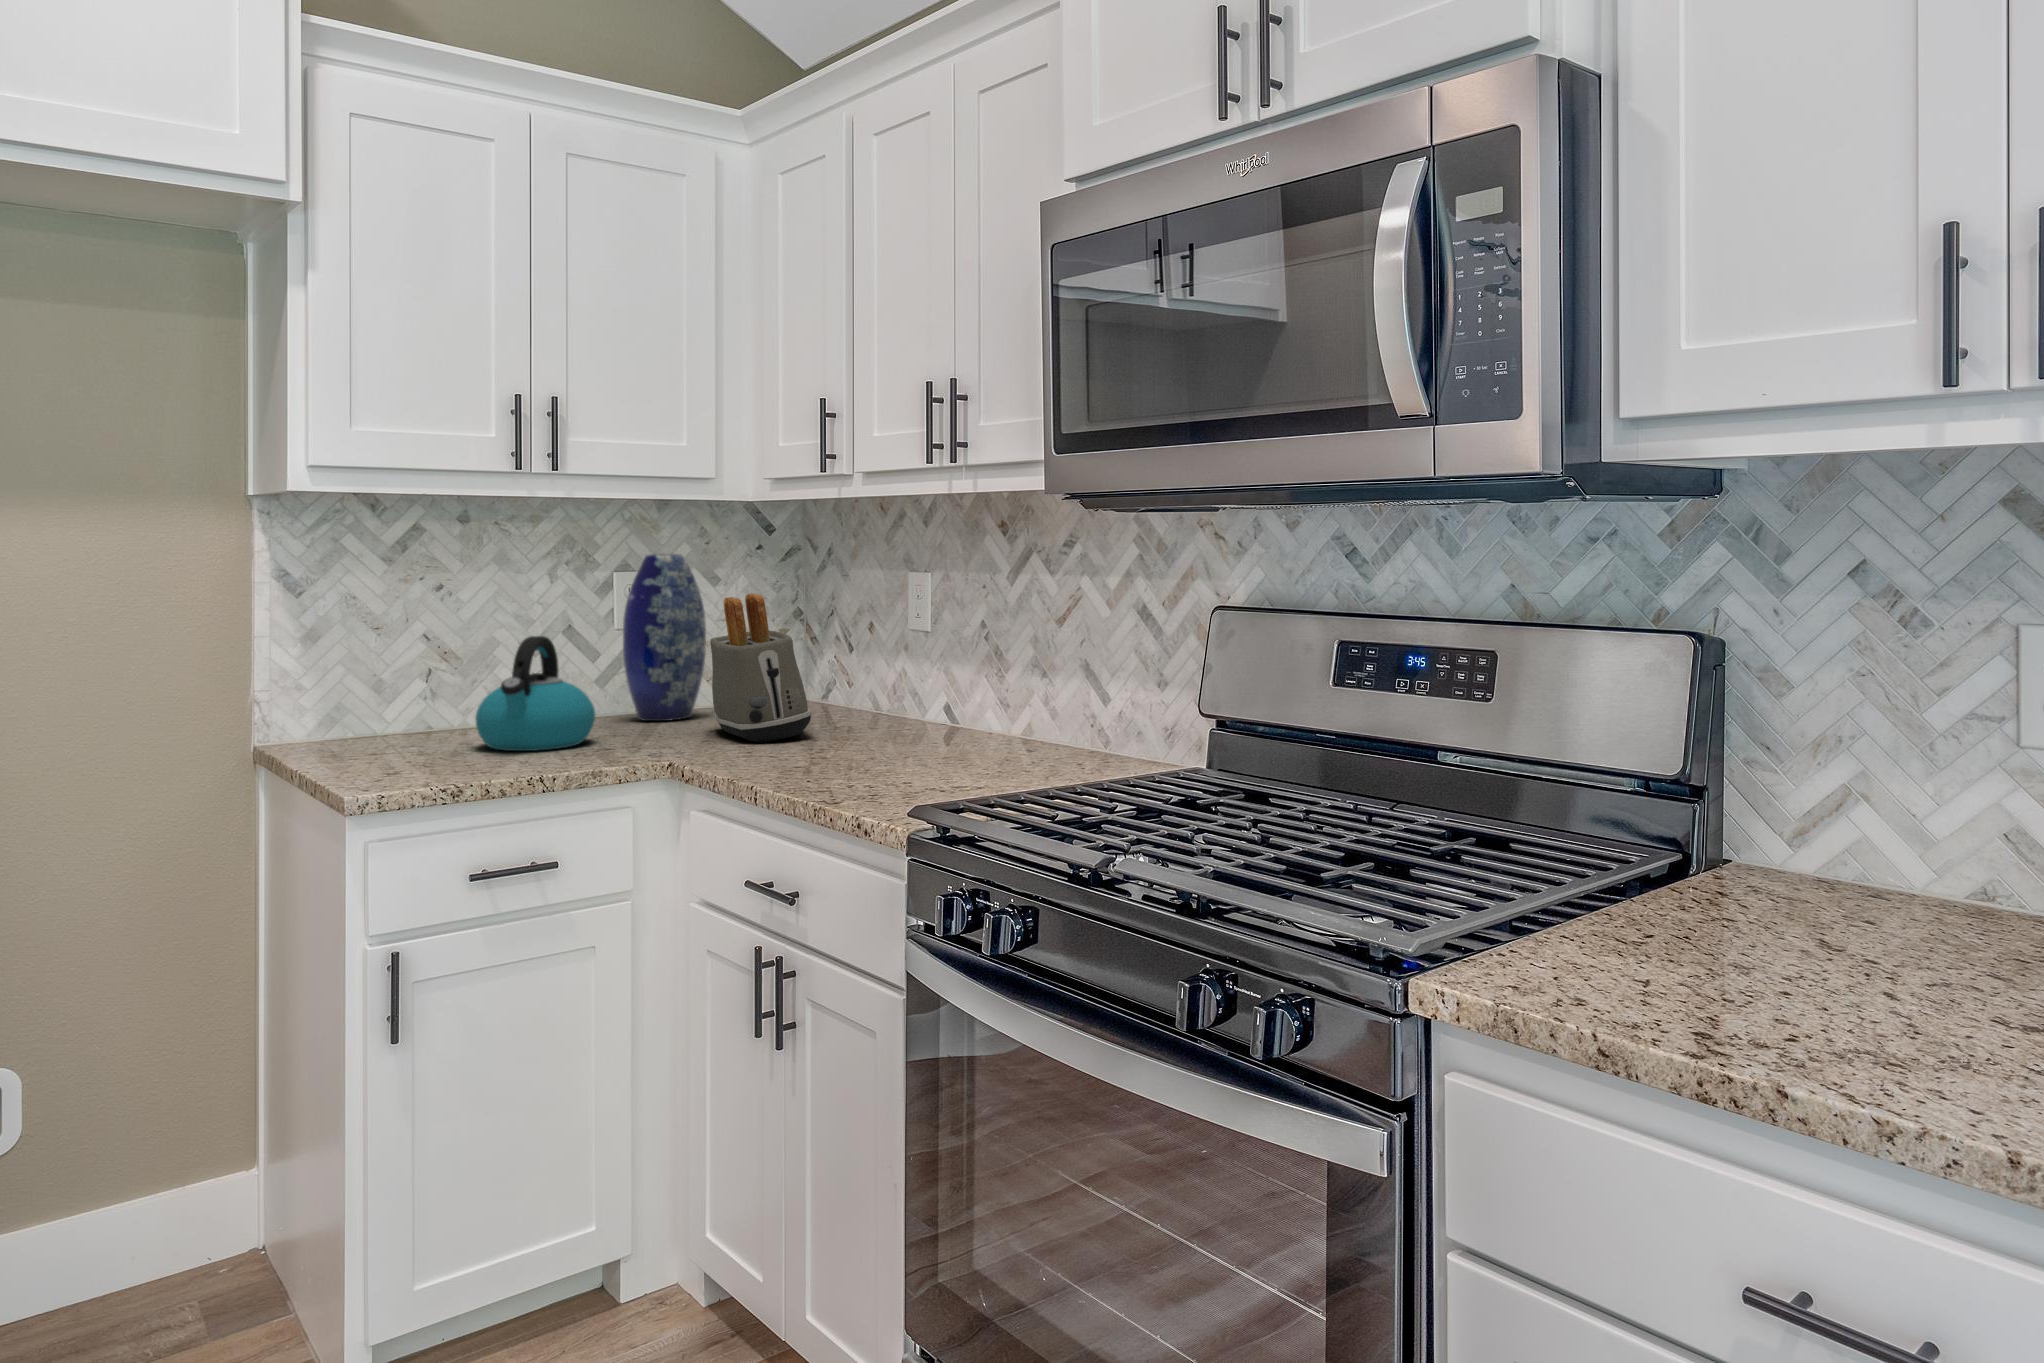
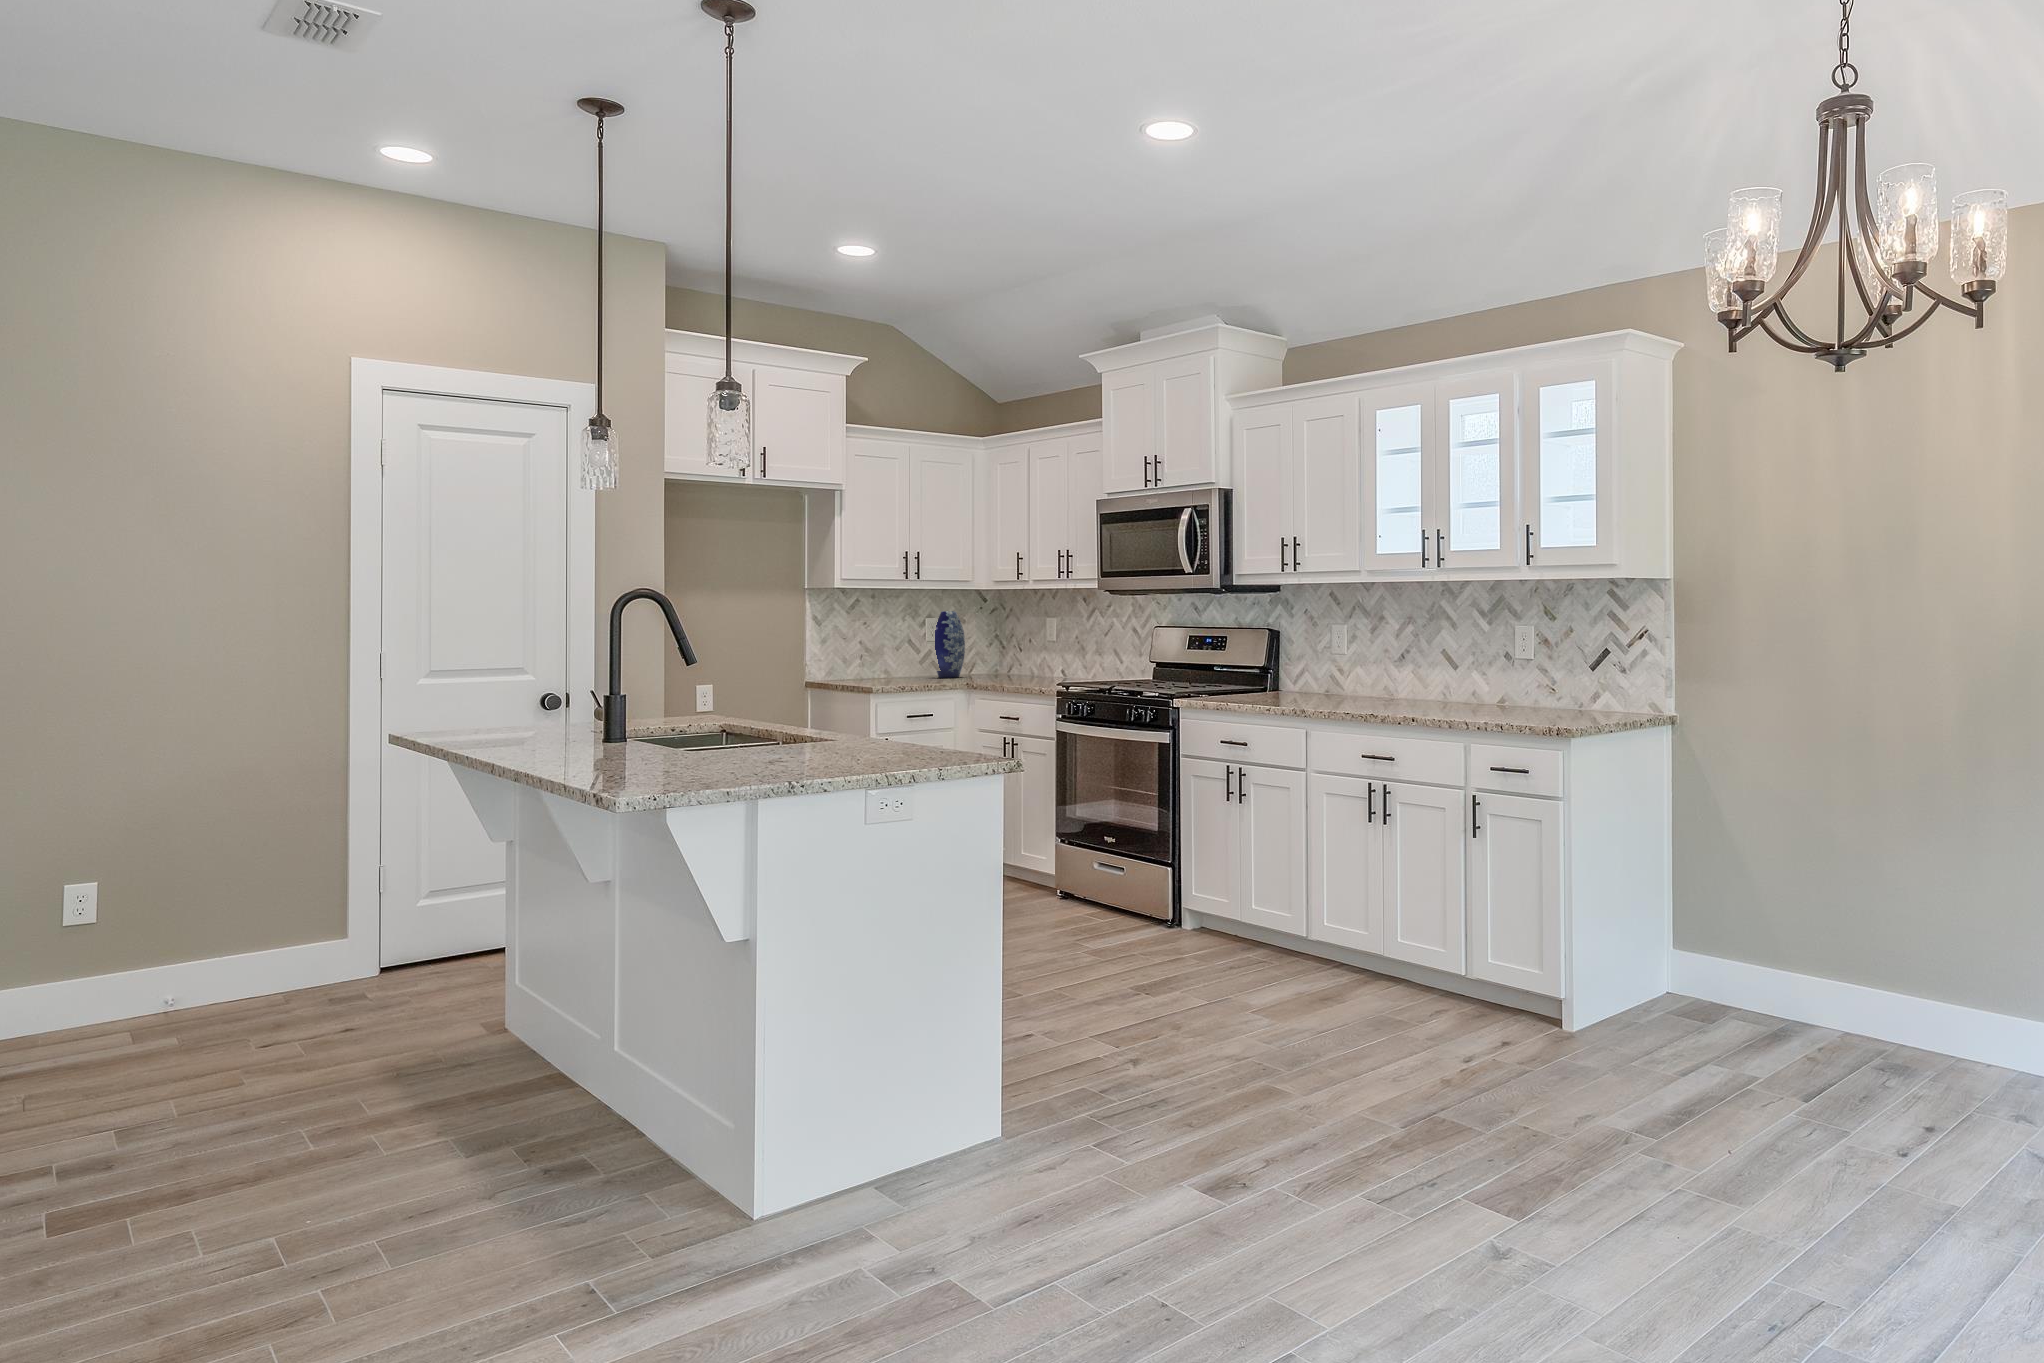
toaster: present [710,593,811,742] -> none [973,626,1014,680]
kettle: present [476,636,595,751] -> none [891,641,933,682]

